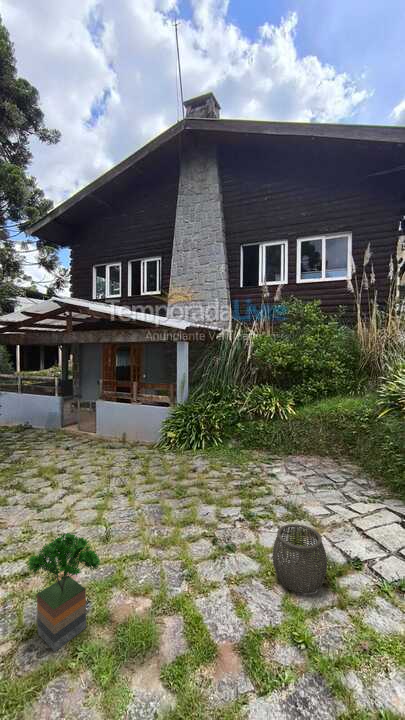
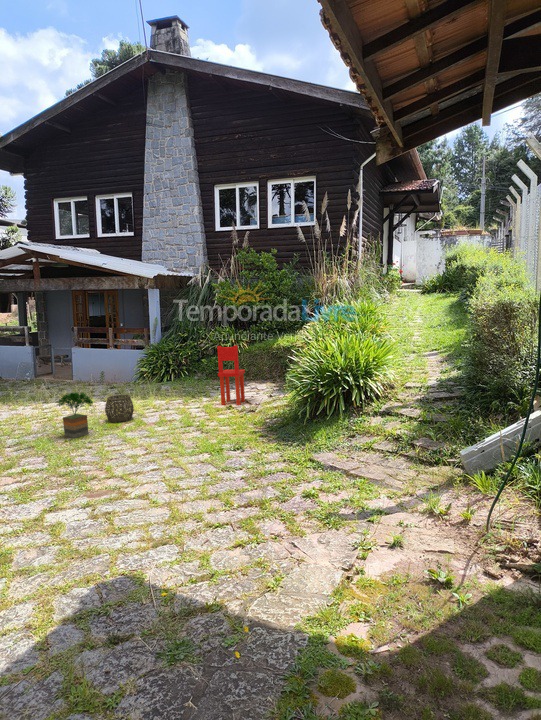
chair: none [300,429,338,530] -> present [217,345,245,405]
woven basket: present [273,524,327,594] -> present [105,395,134,422]

